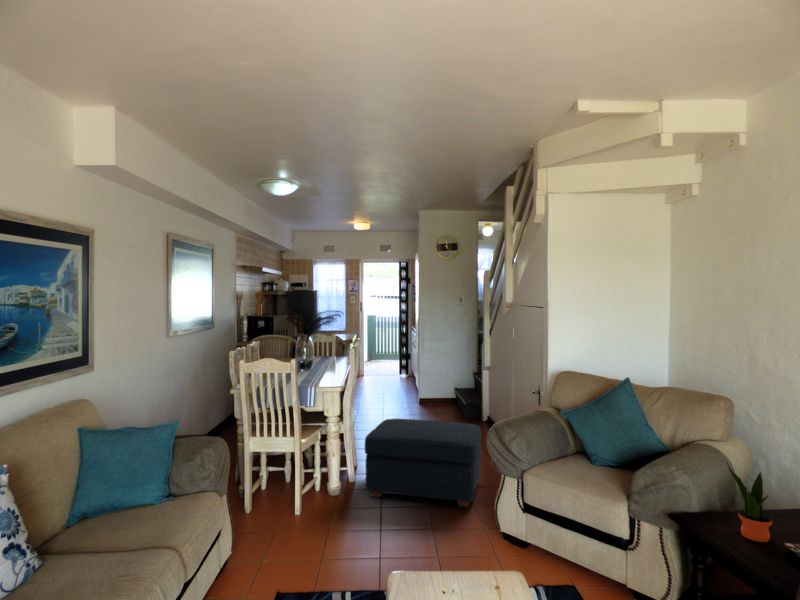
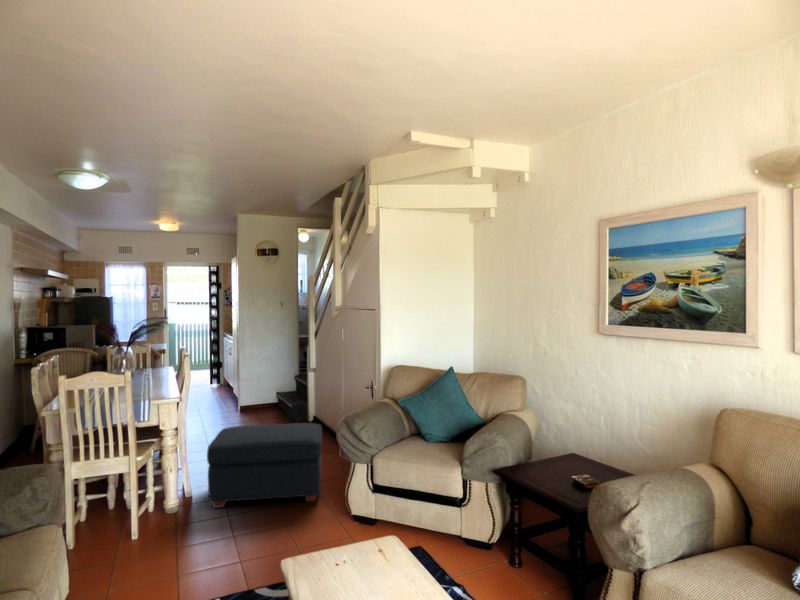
potted plant: present [727,464,773,542] -> none [526,423,556,477]

